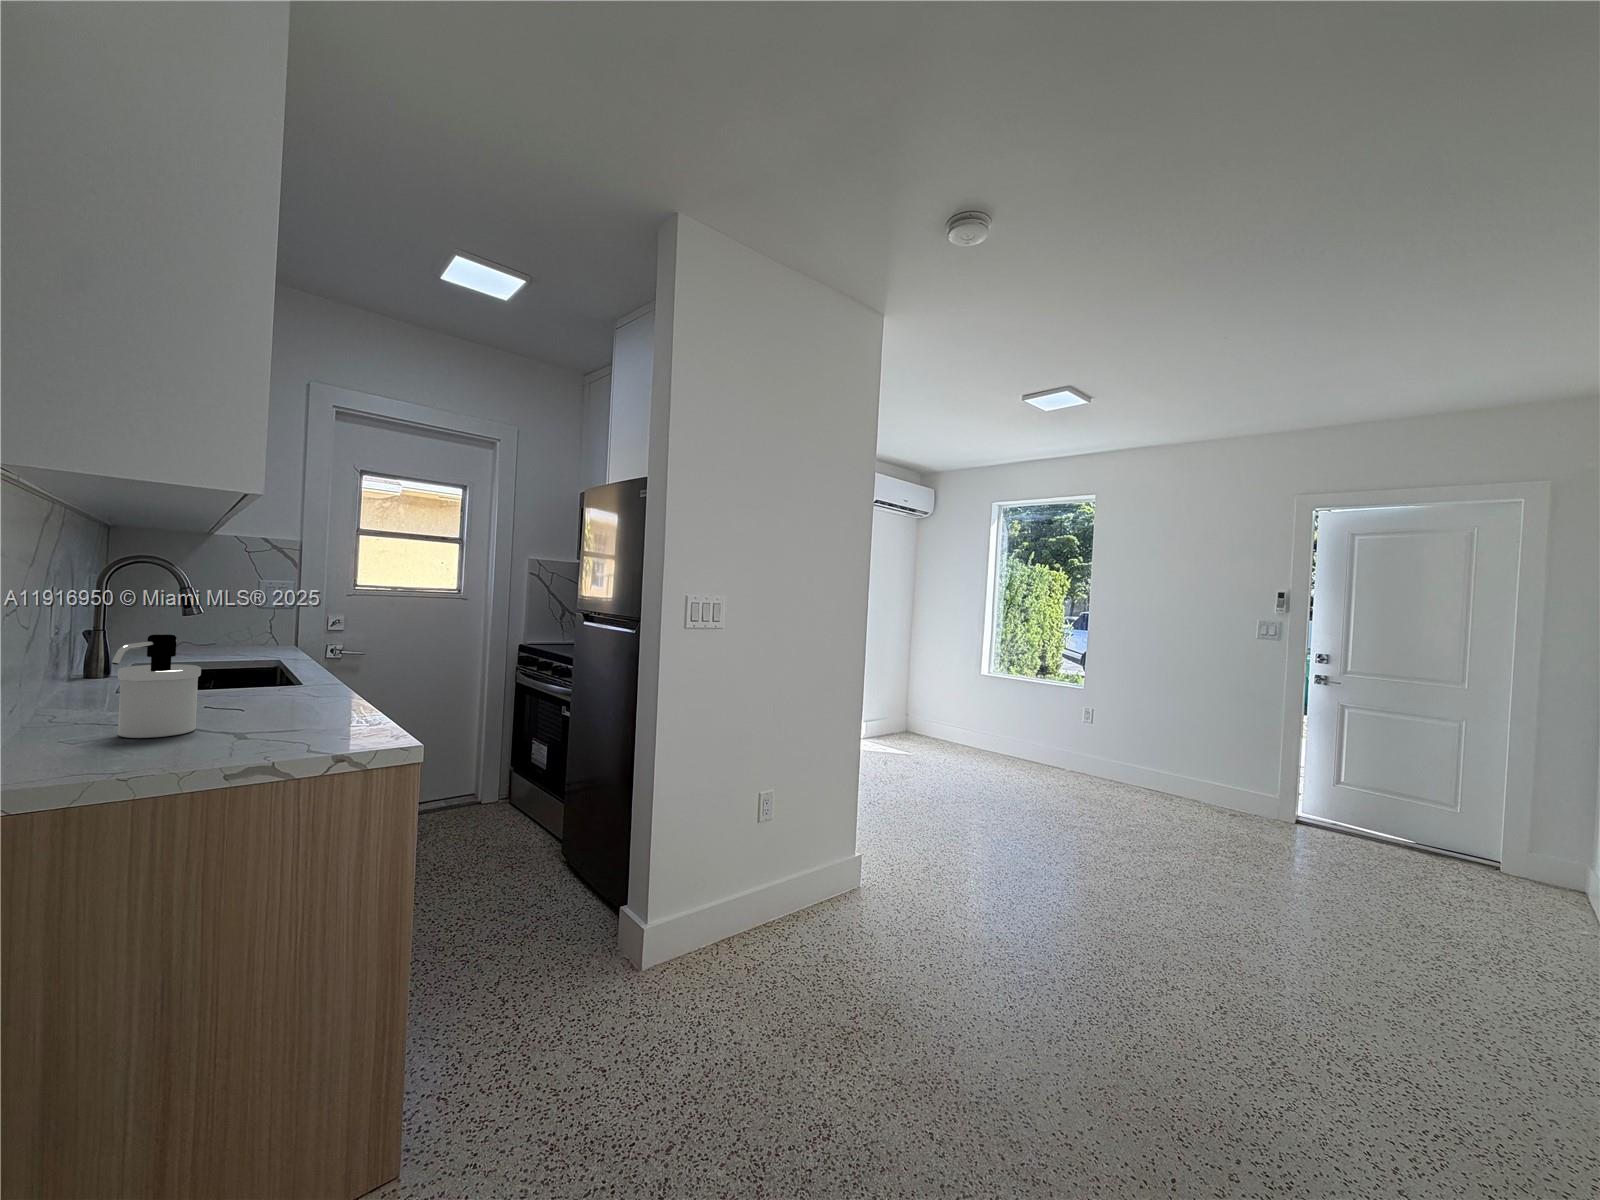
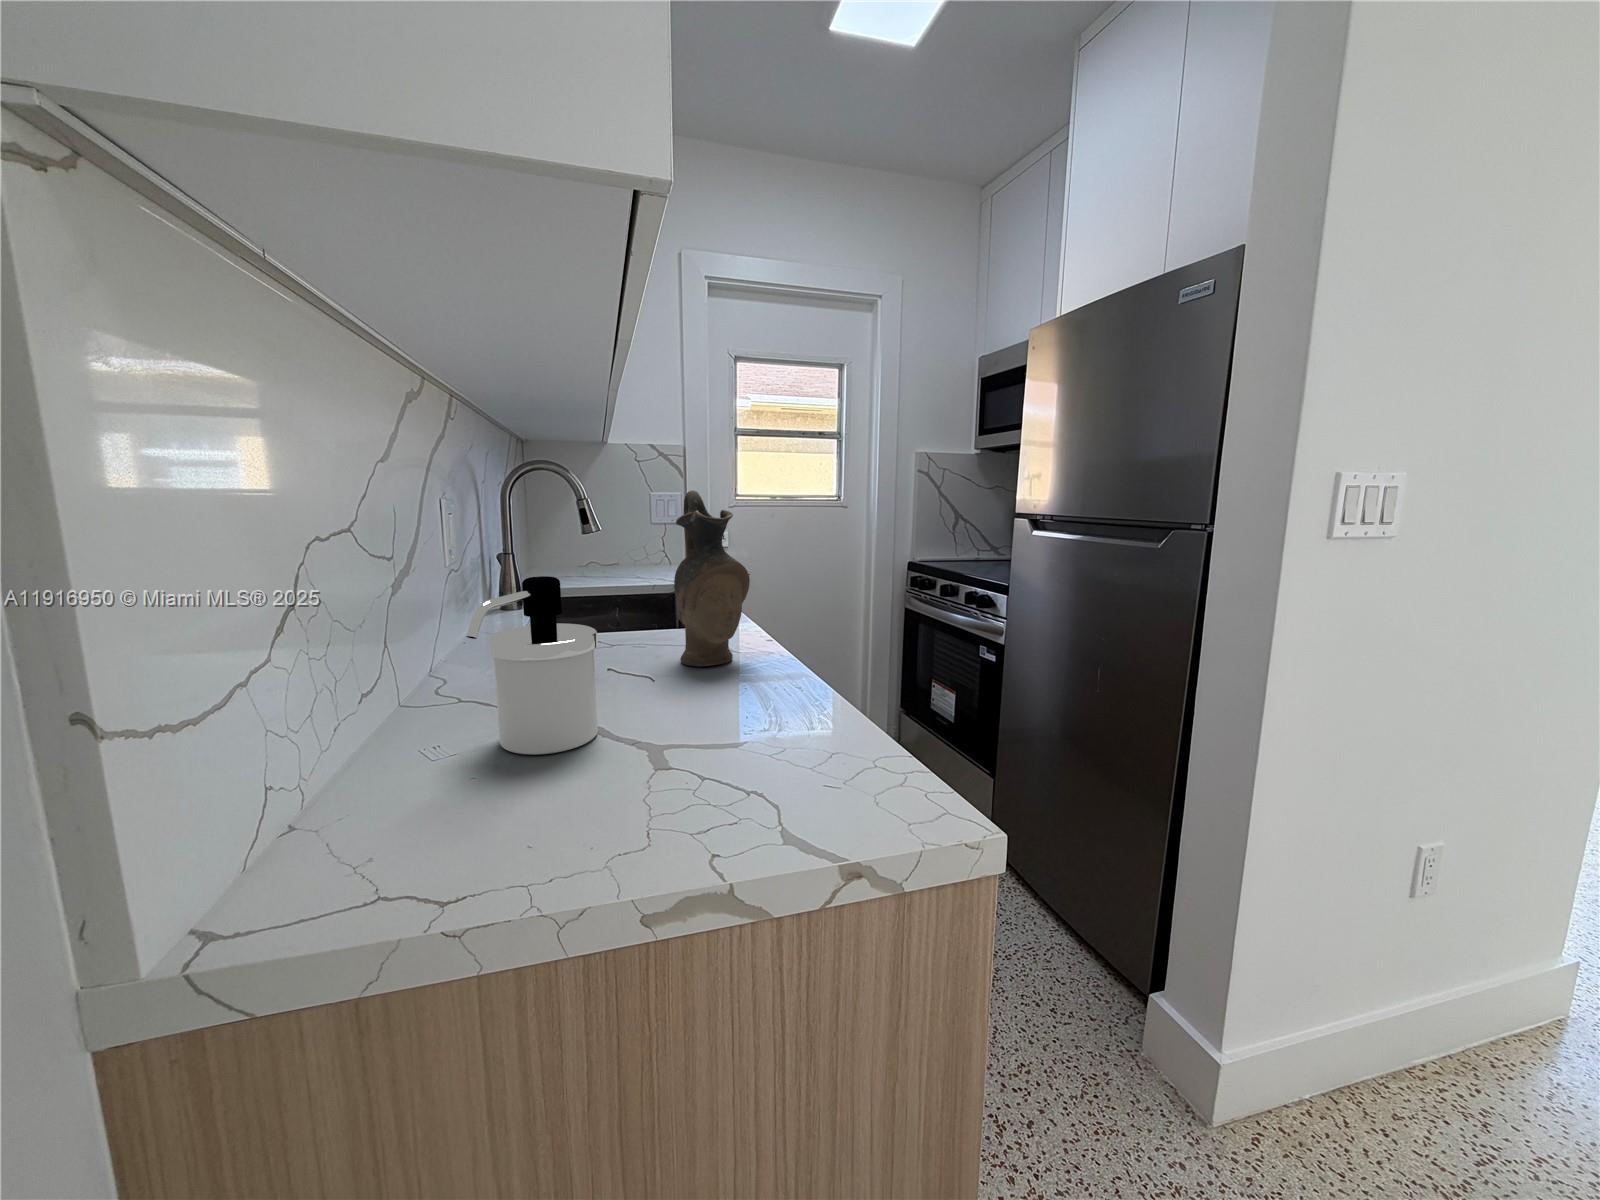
ceramic pitcher: none [268,585,329,702] -> present [674,490,750,666]

